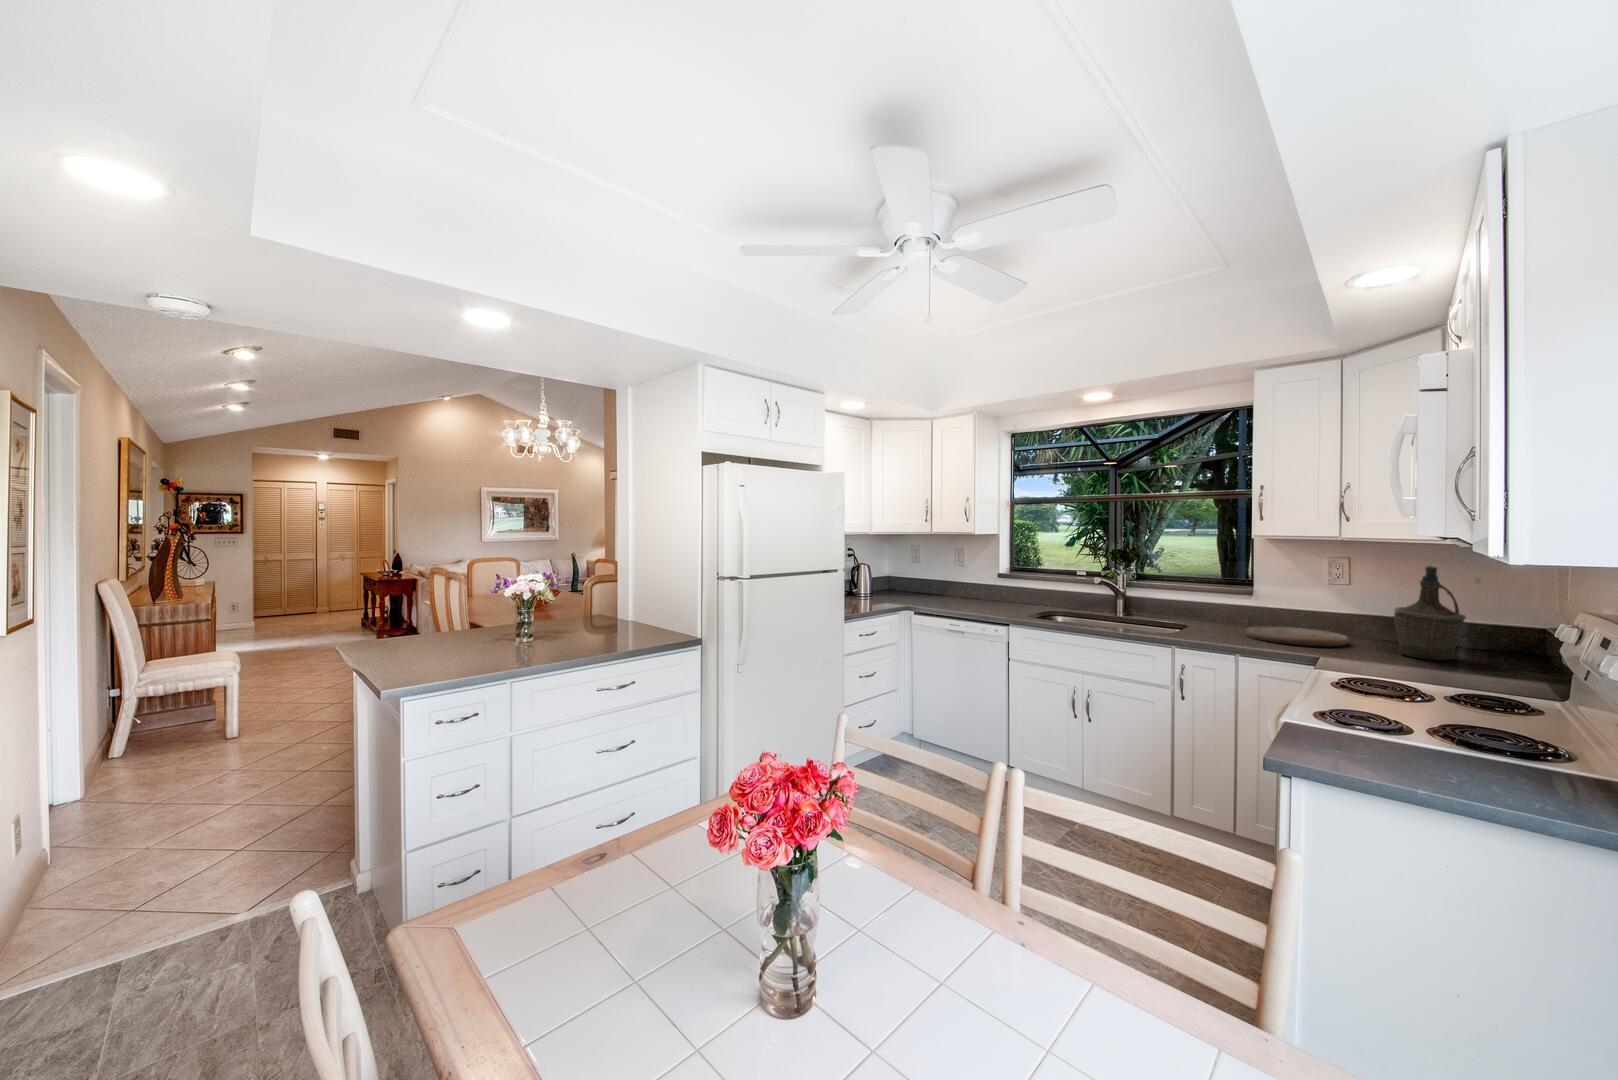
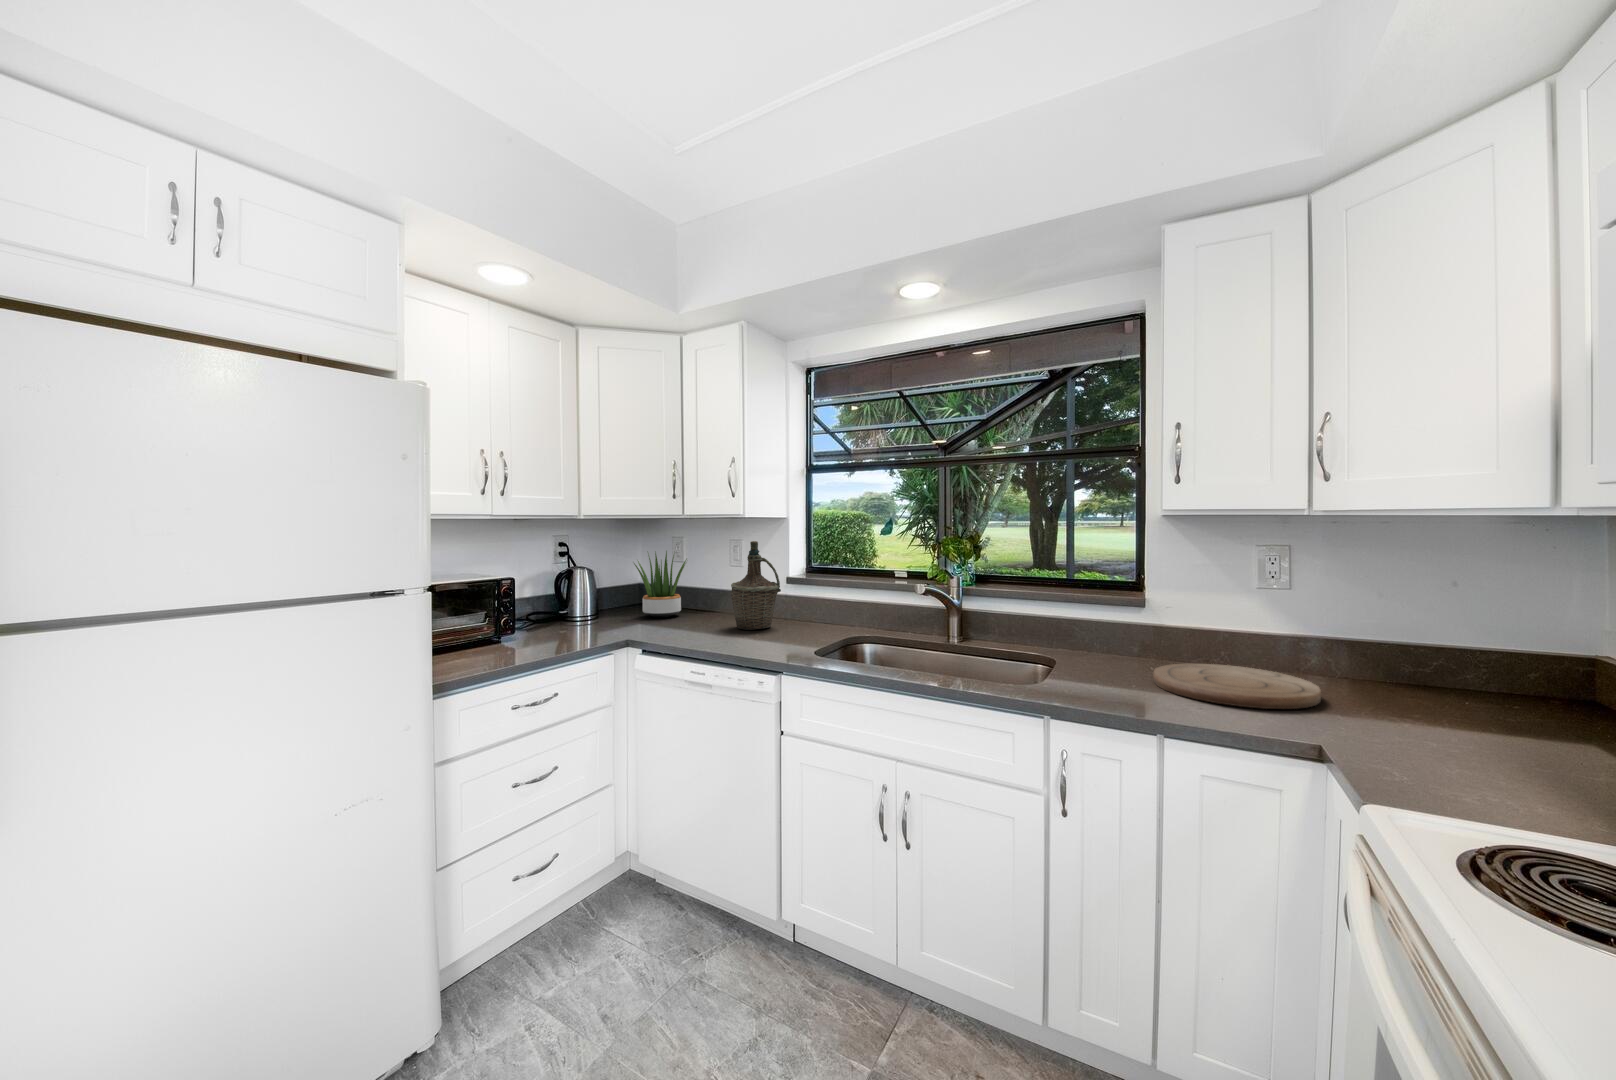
potted plant: none [894,553,931,596] -> present [634,551,687,617]
bottle: present [1394,566,1466,660] -> present [731,541,781,630]

